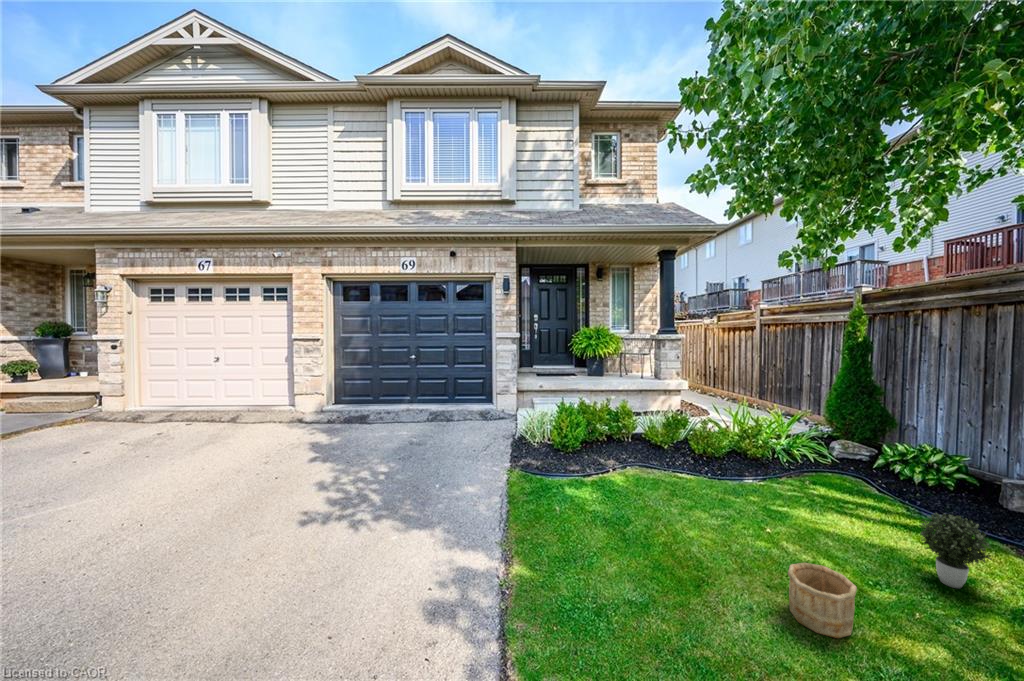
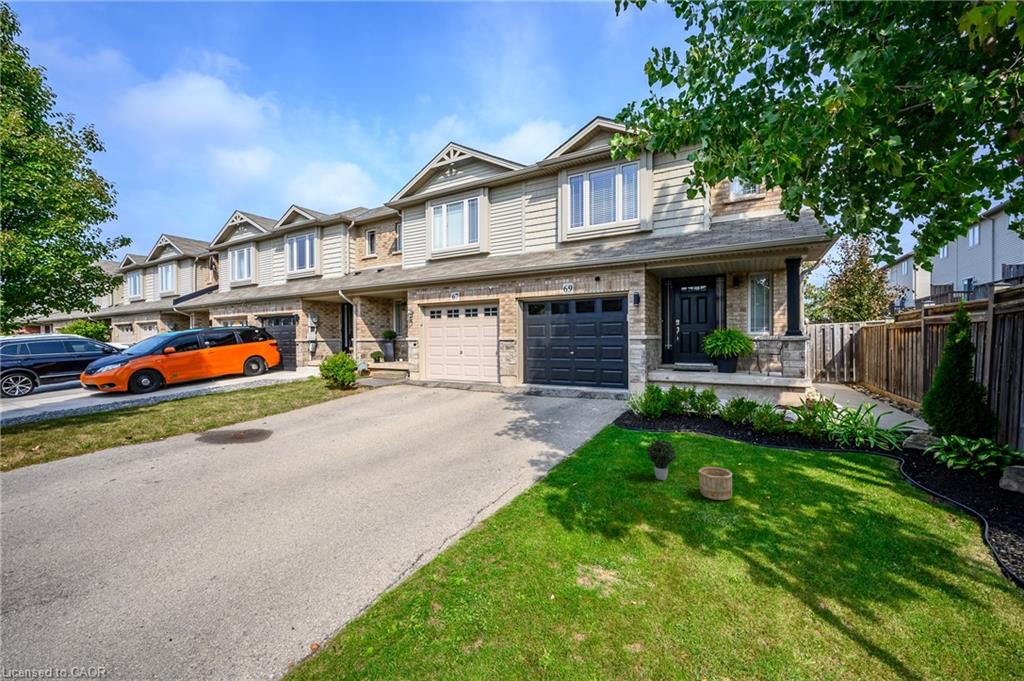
potted plant: present [919,513,991,588] -> present [646,439,676,480]

